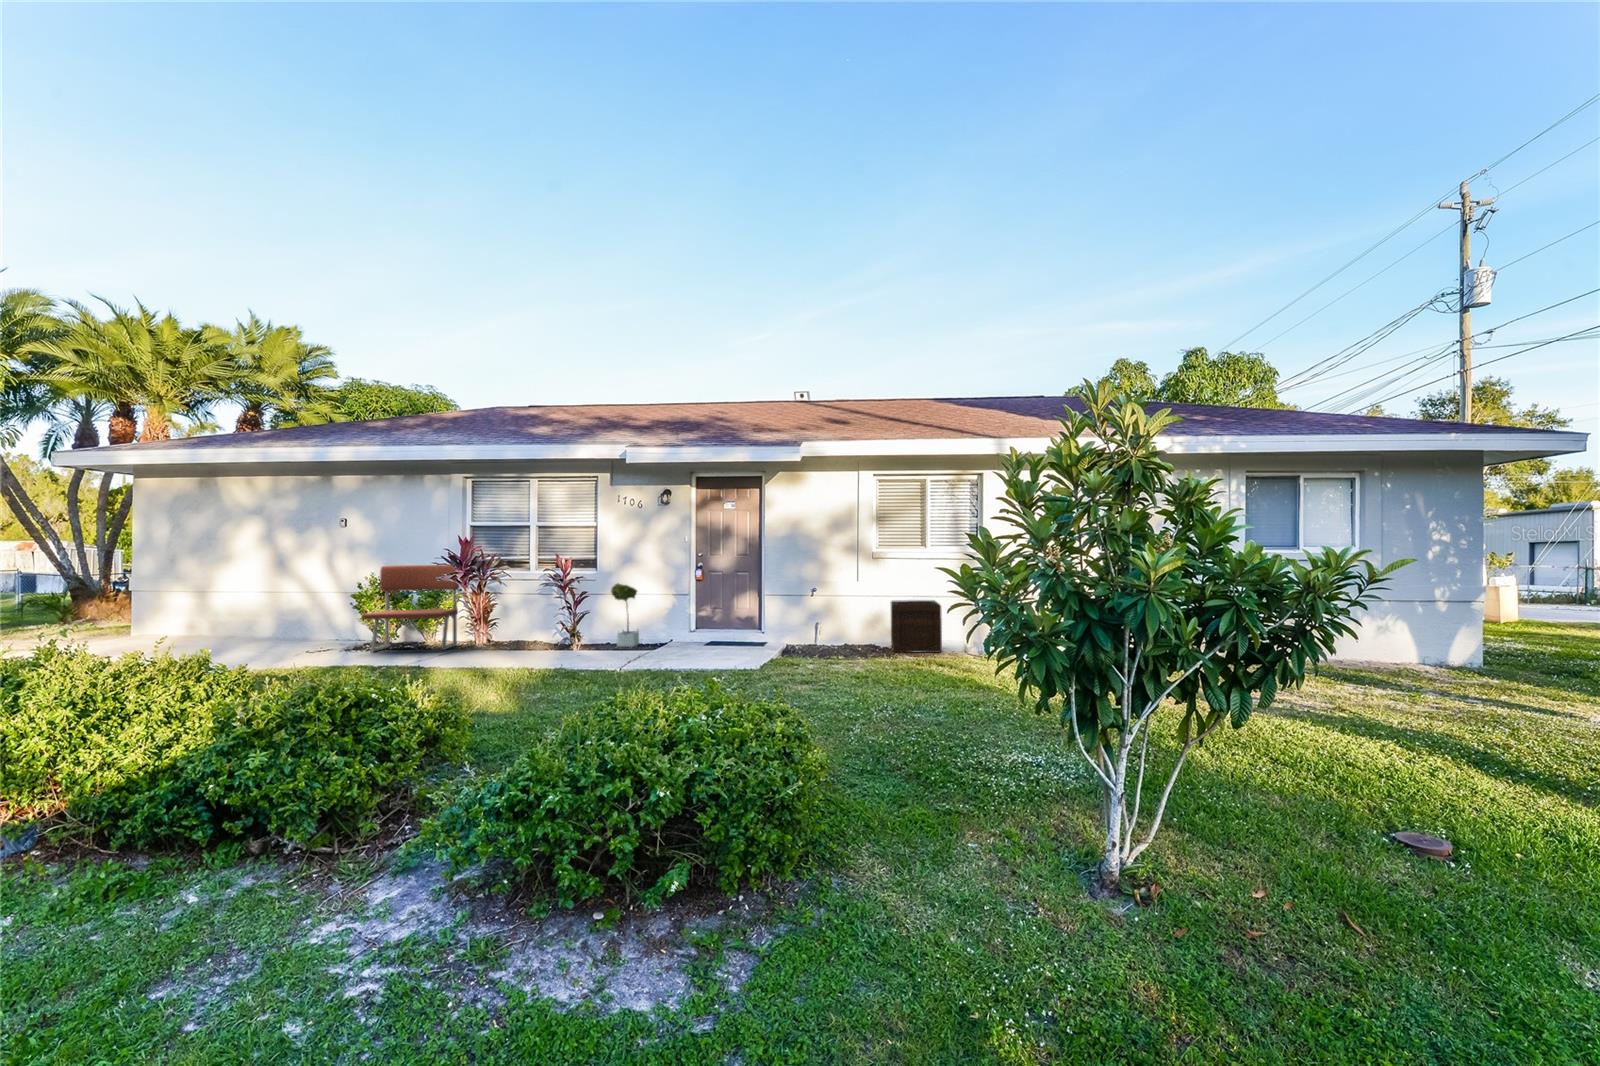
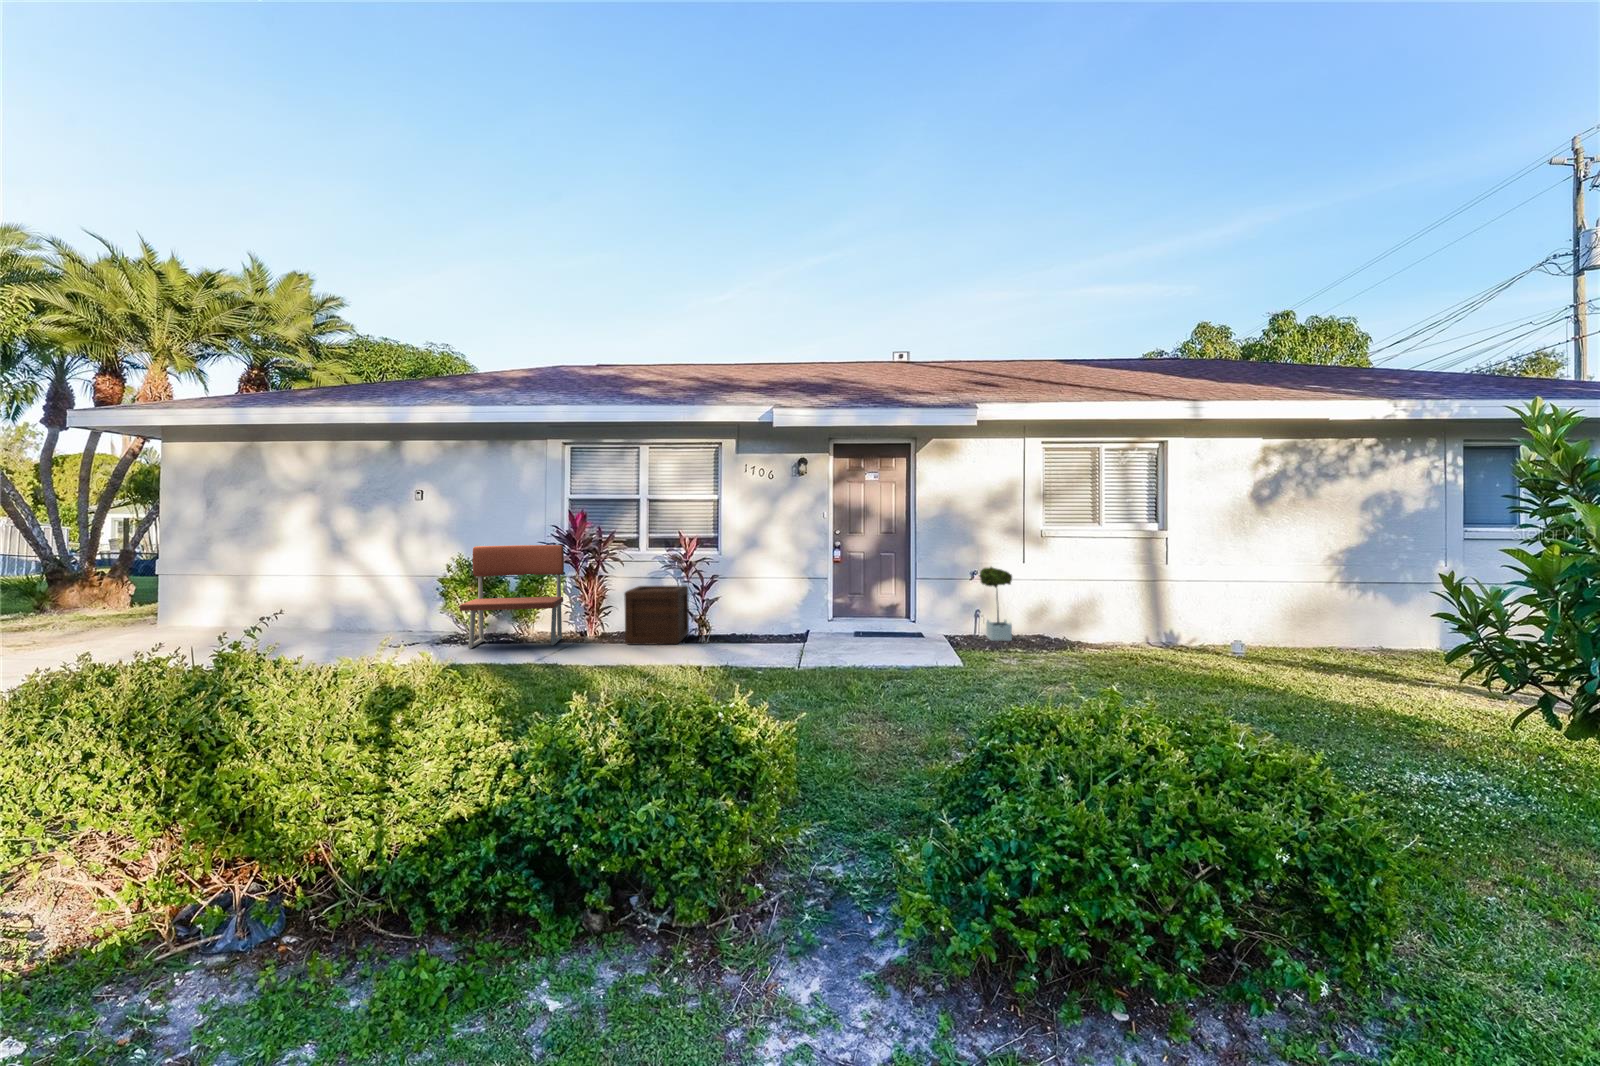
potted tree: present [611,583,639,647] -> present [979,567,1012,641]
wooden crate: present [891,600,942,653] -> present [624,585,689,645]

